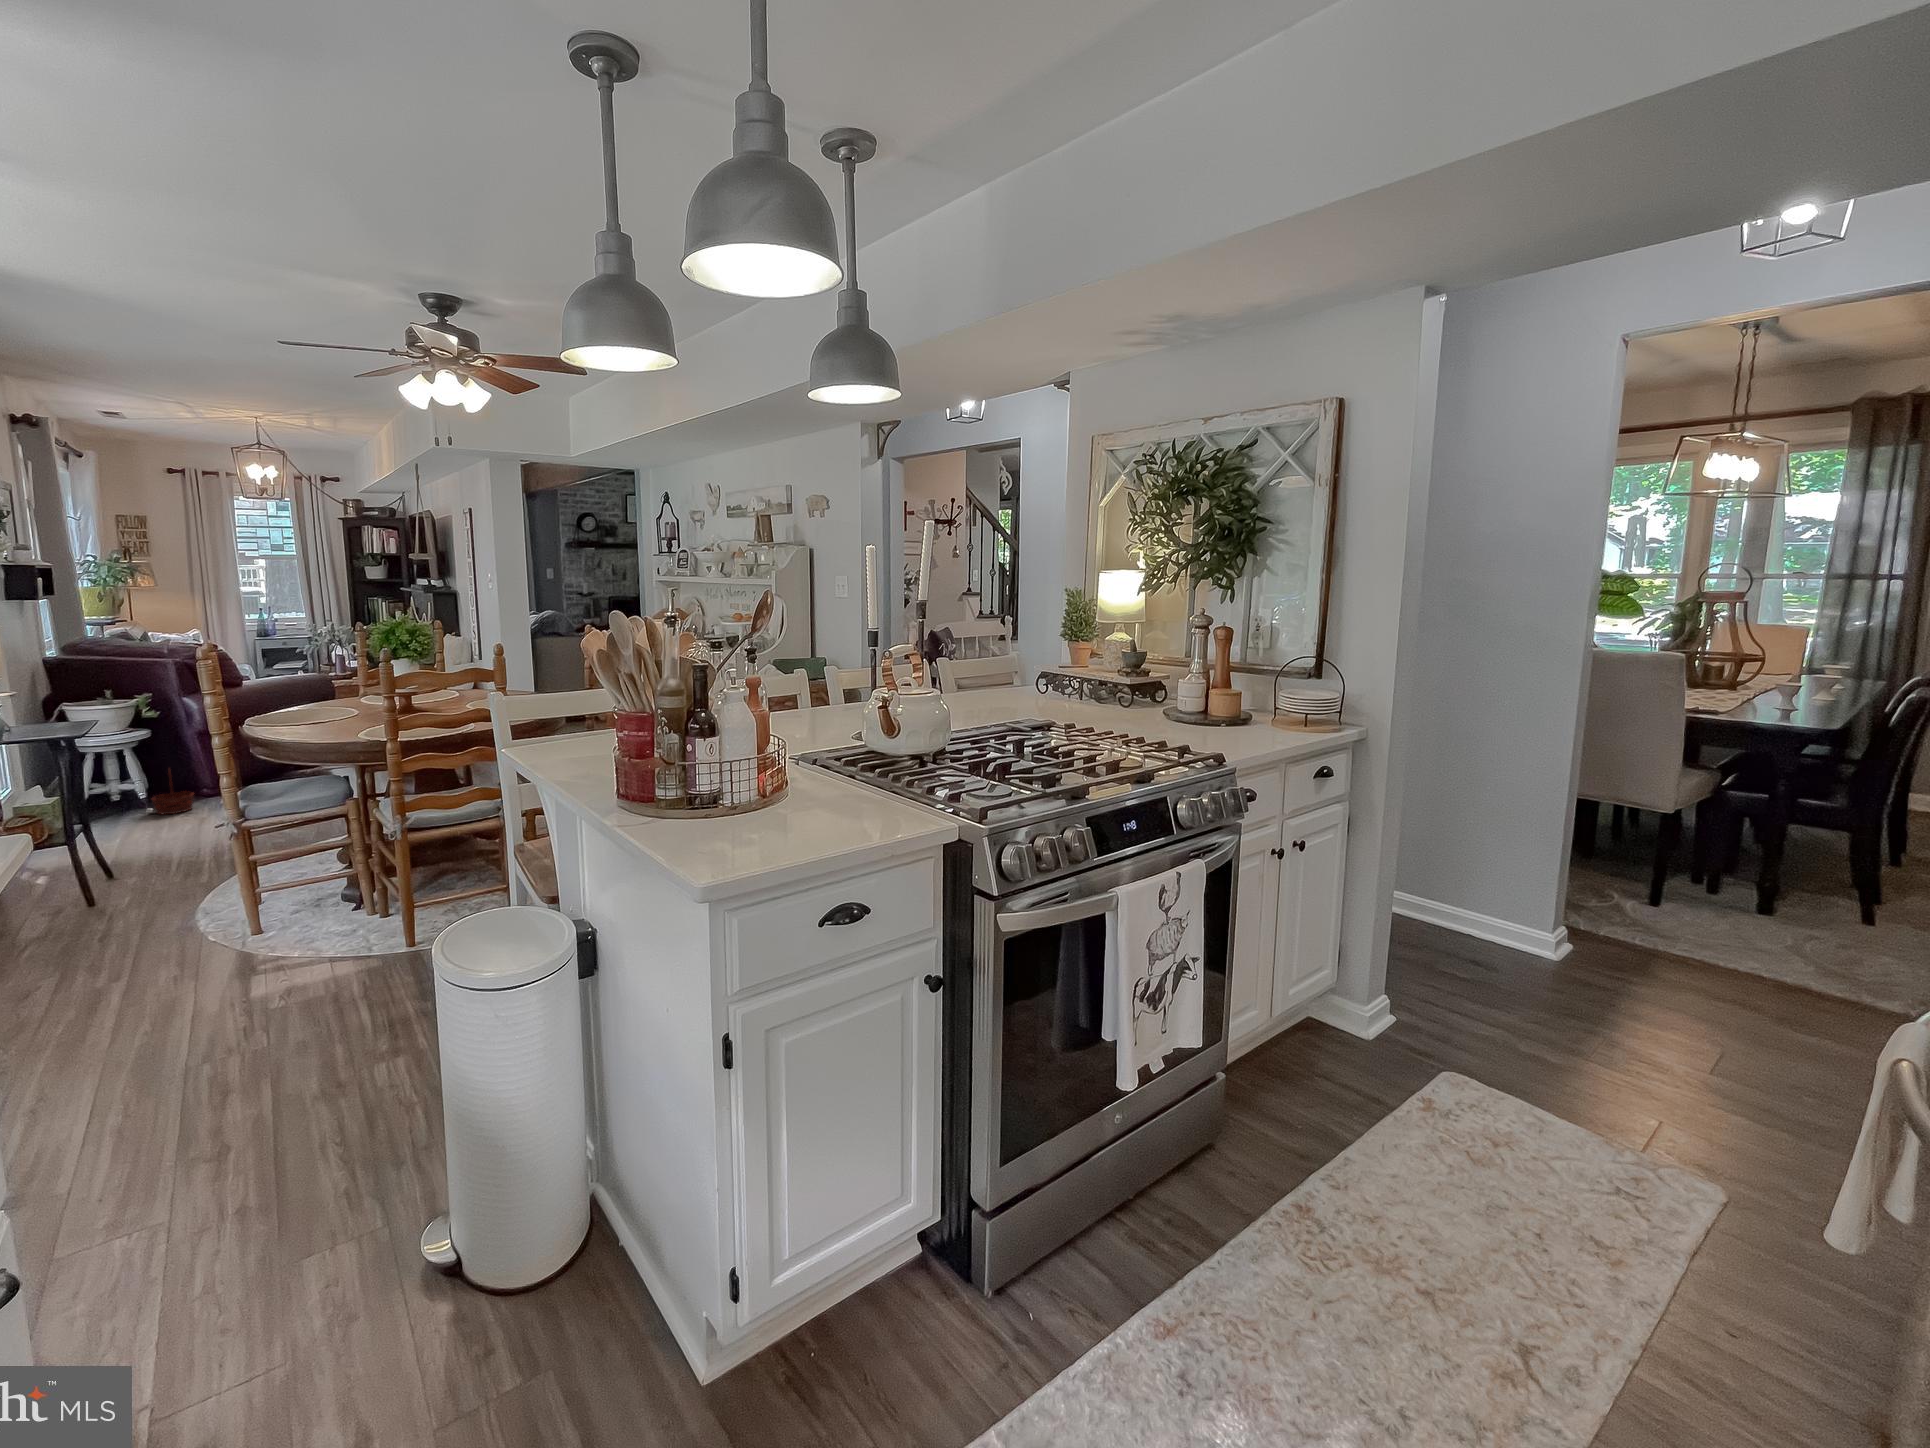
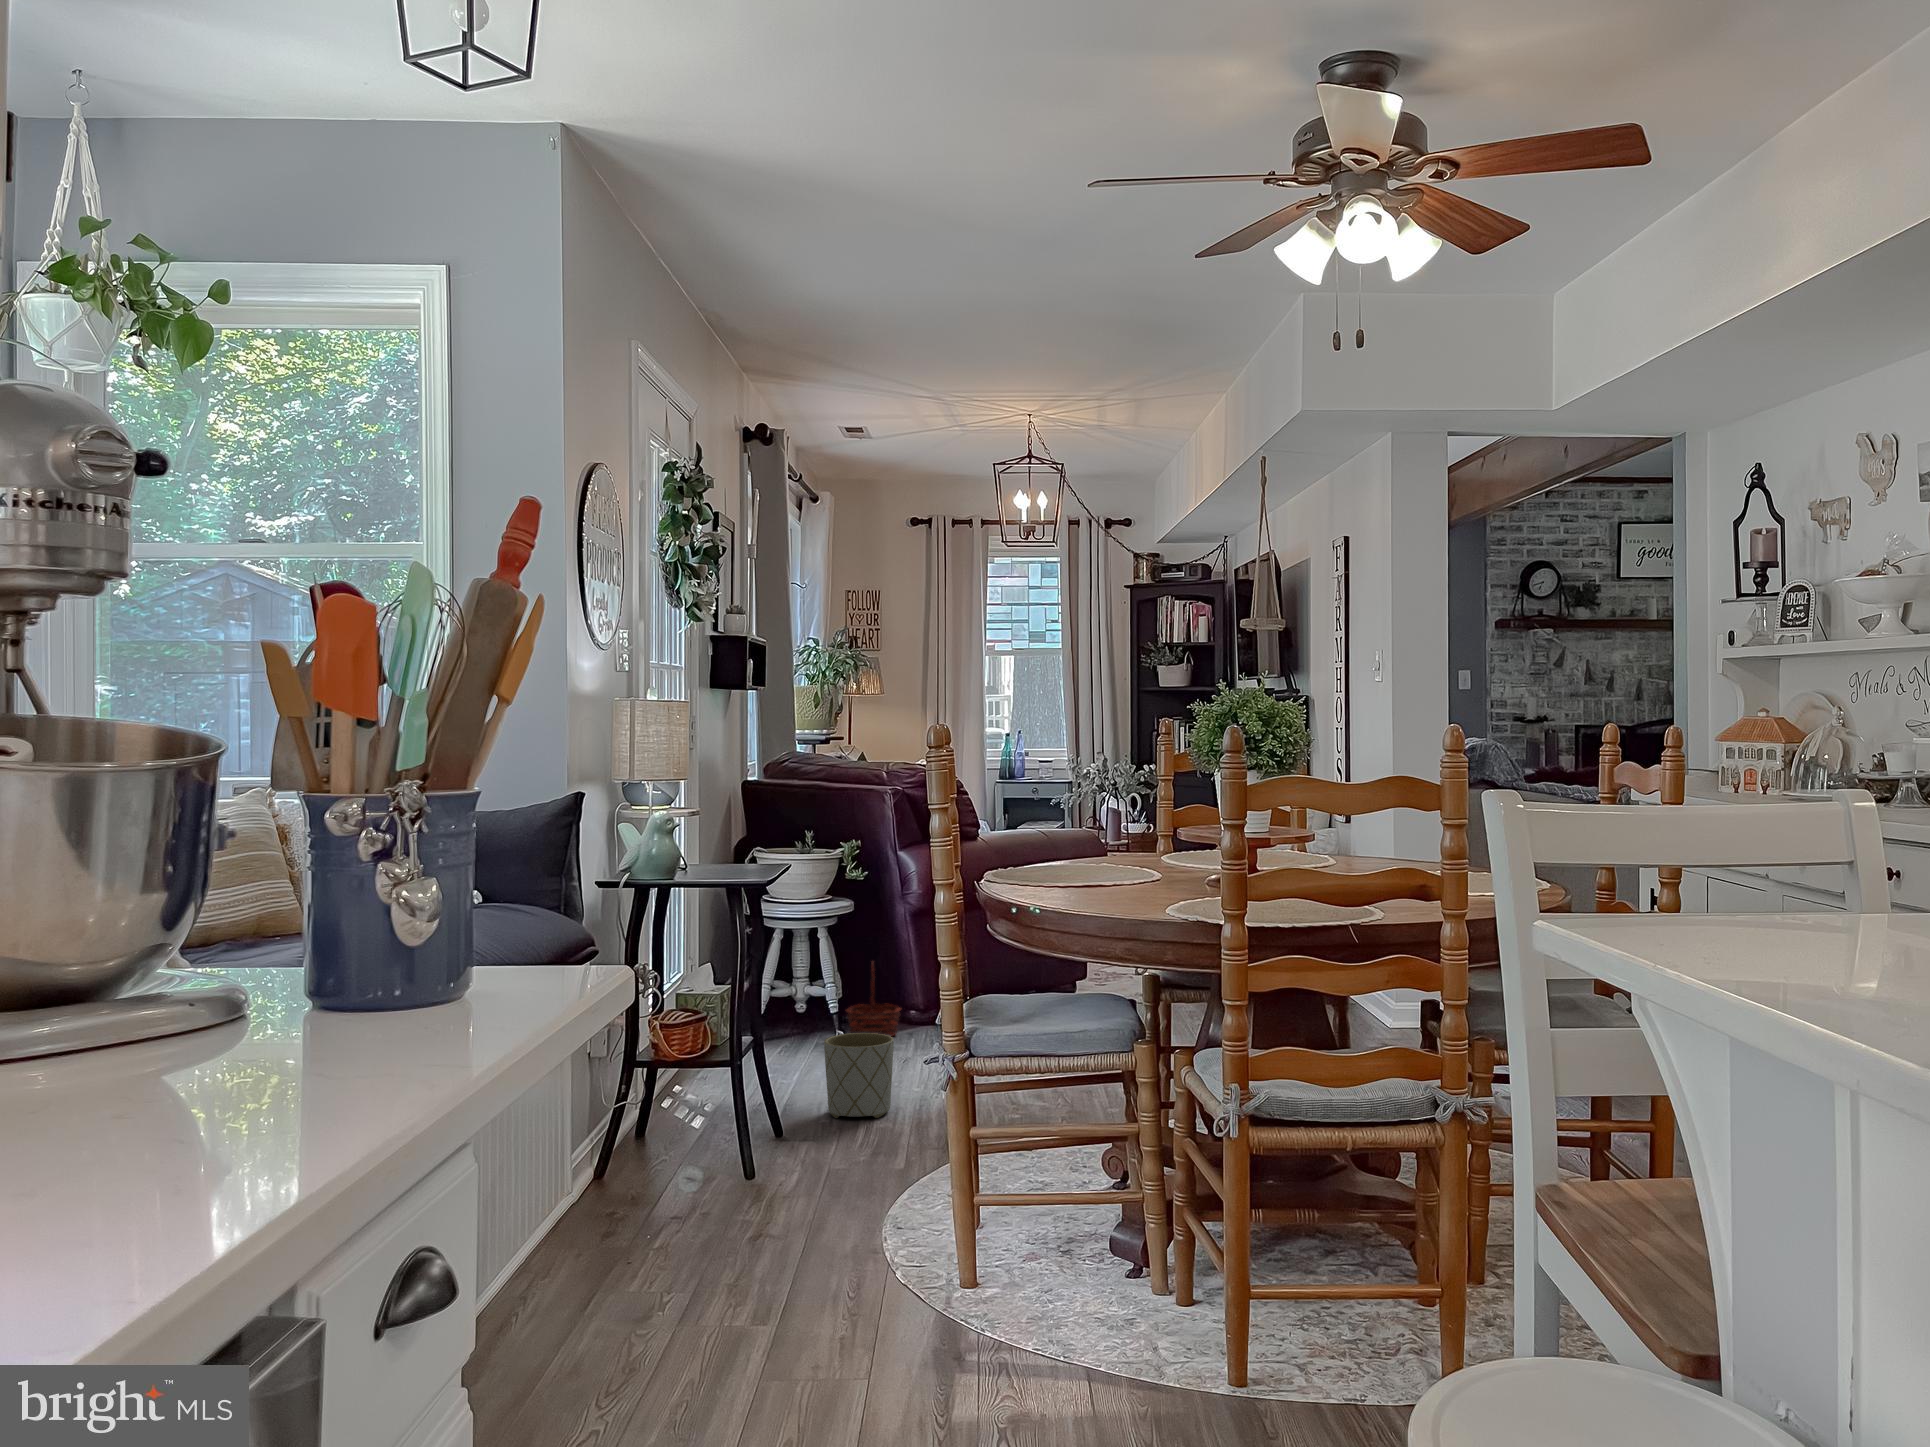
planter: none [139,812,193,864] -> present [824,1033,894,1118]

